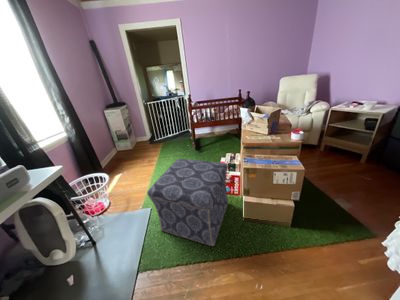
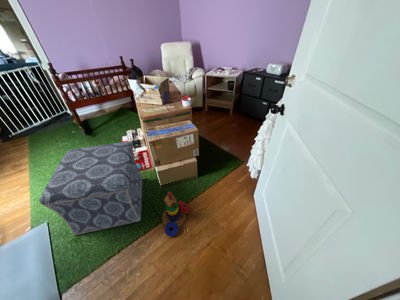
stacking toy: none [234,231,272,287] -> present [162,192,190,237]

